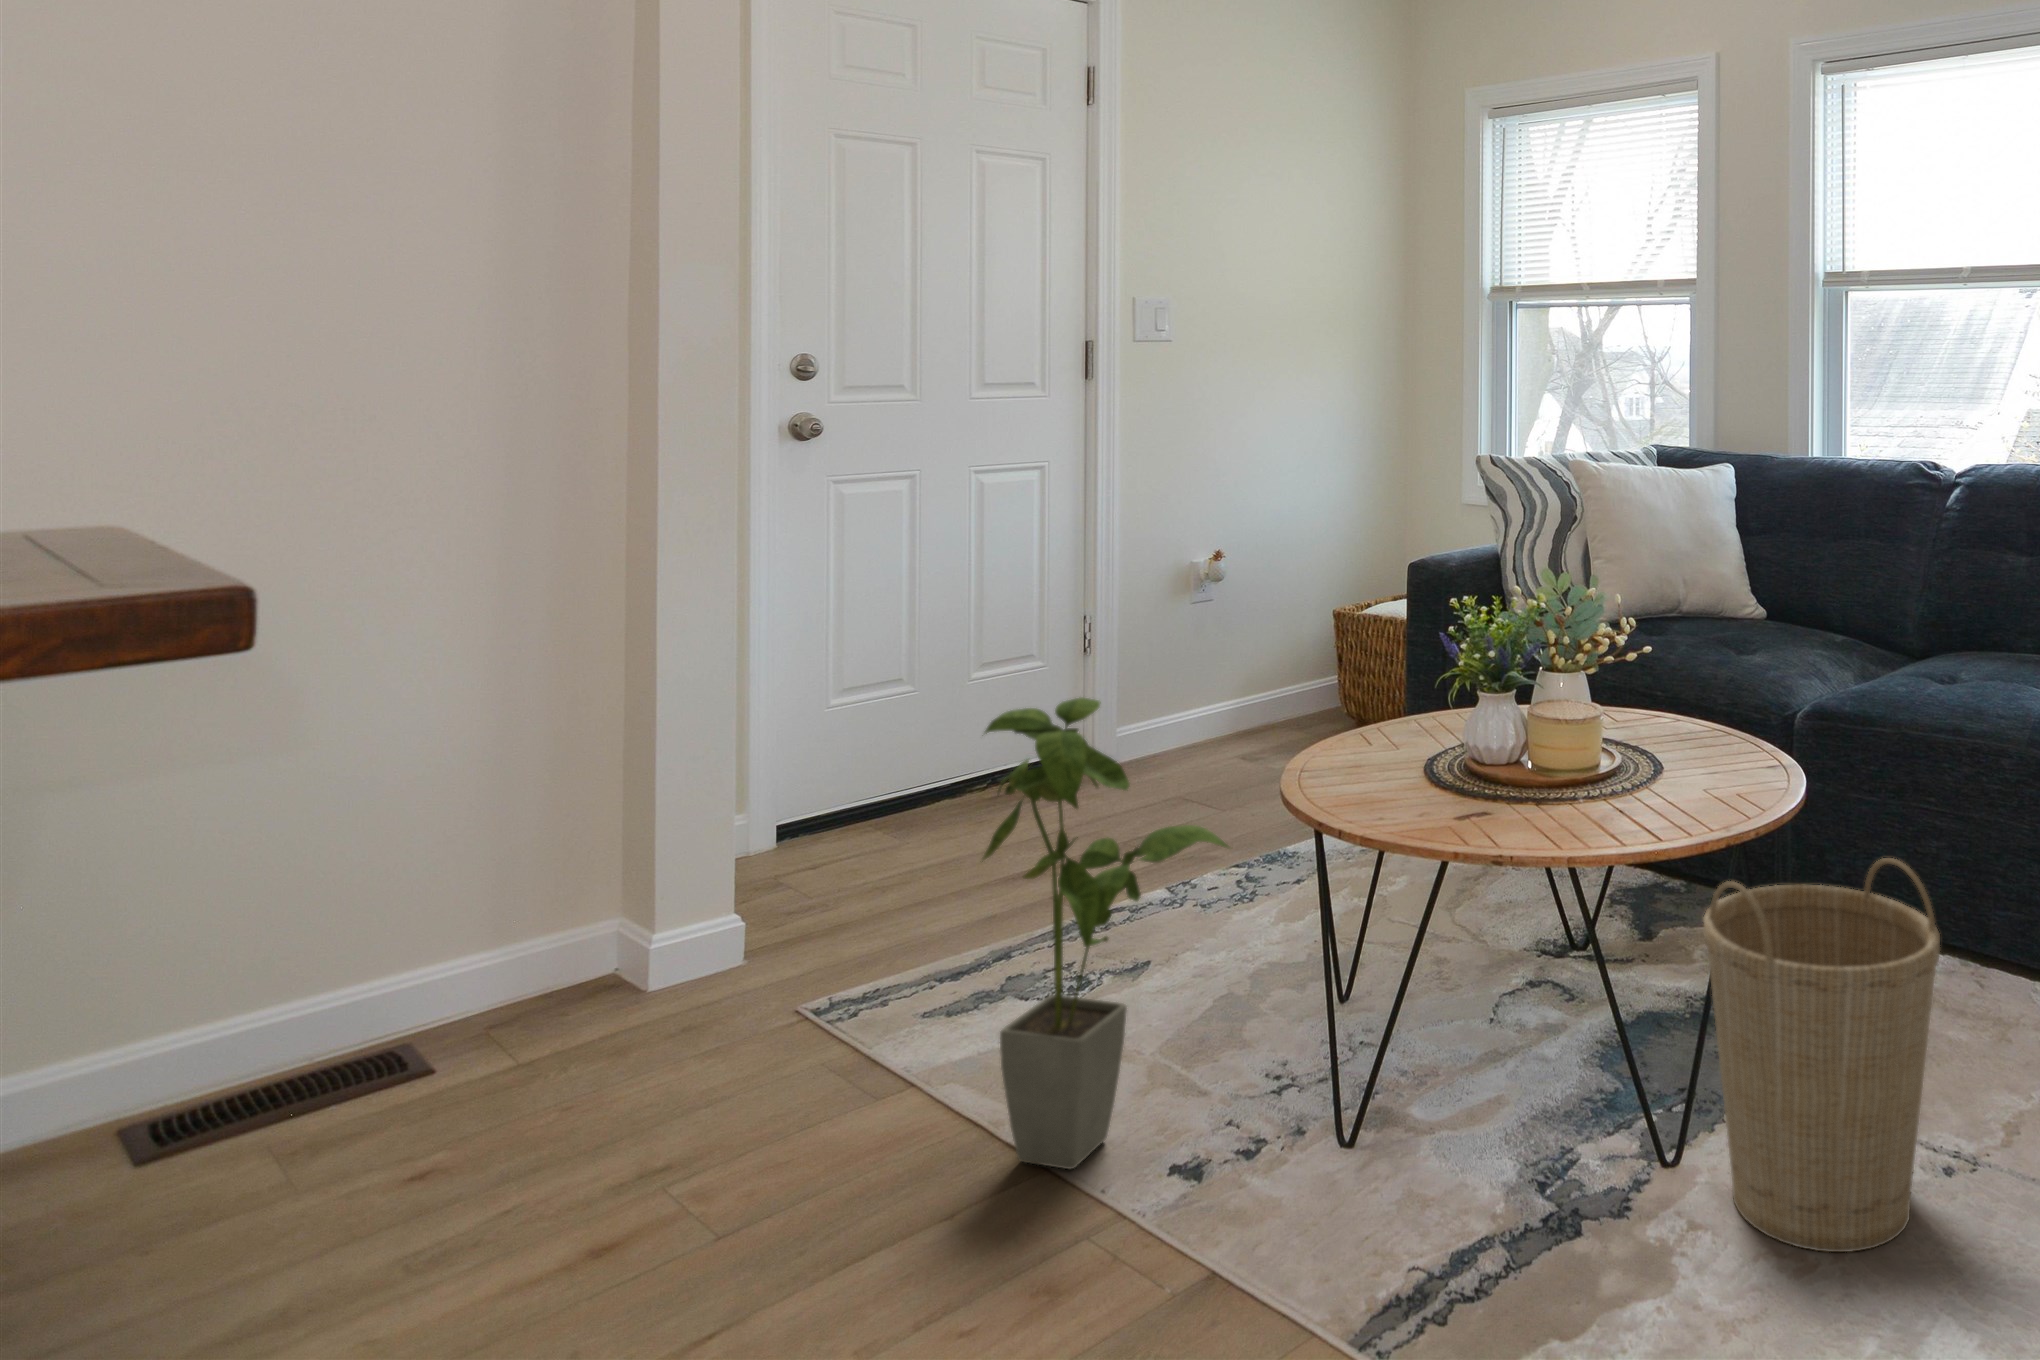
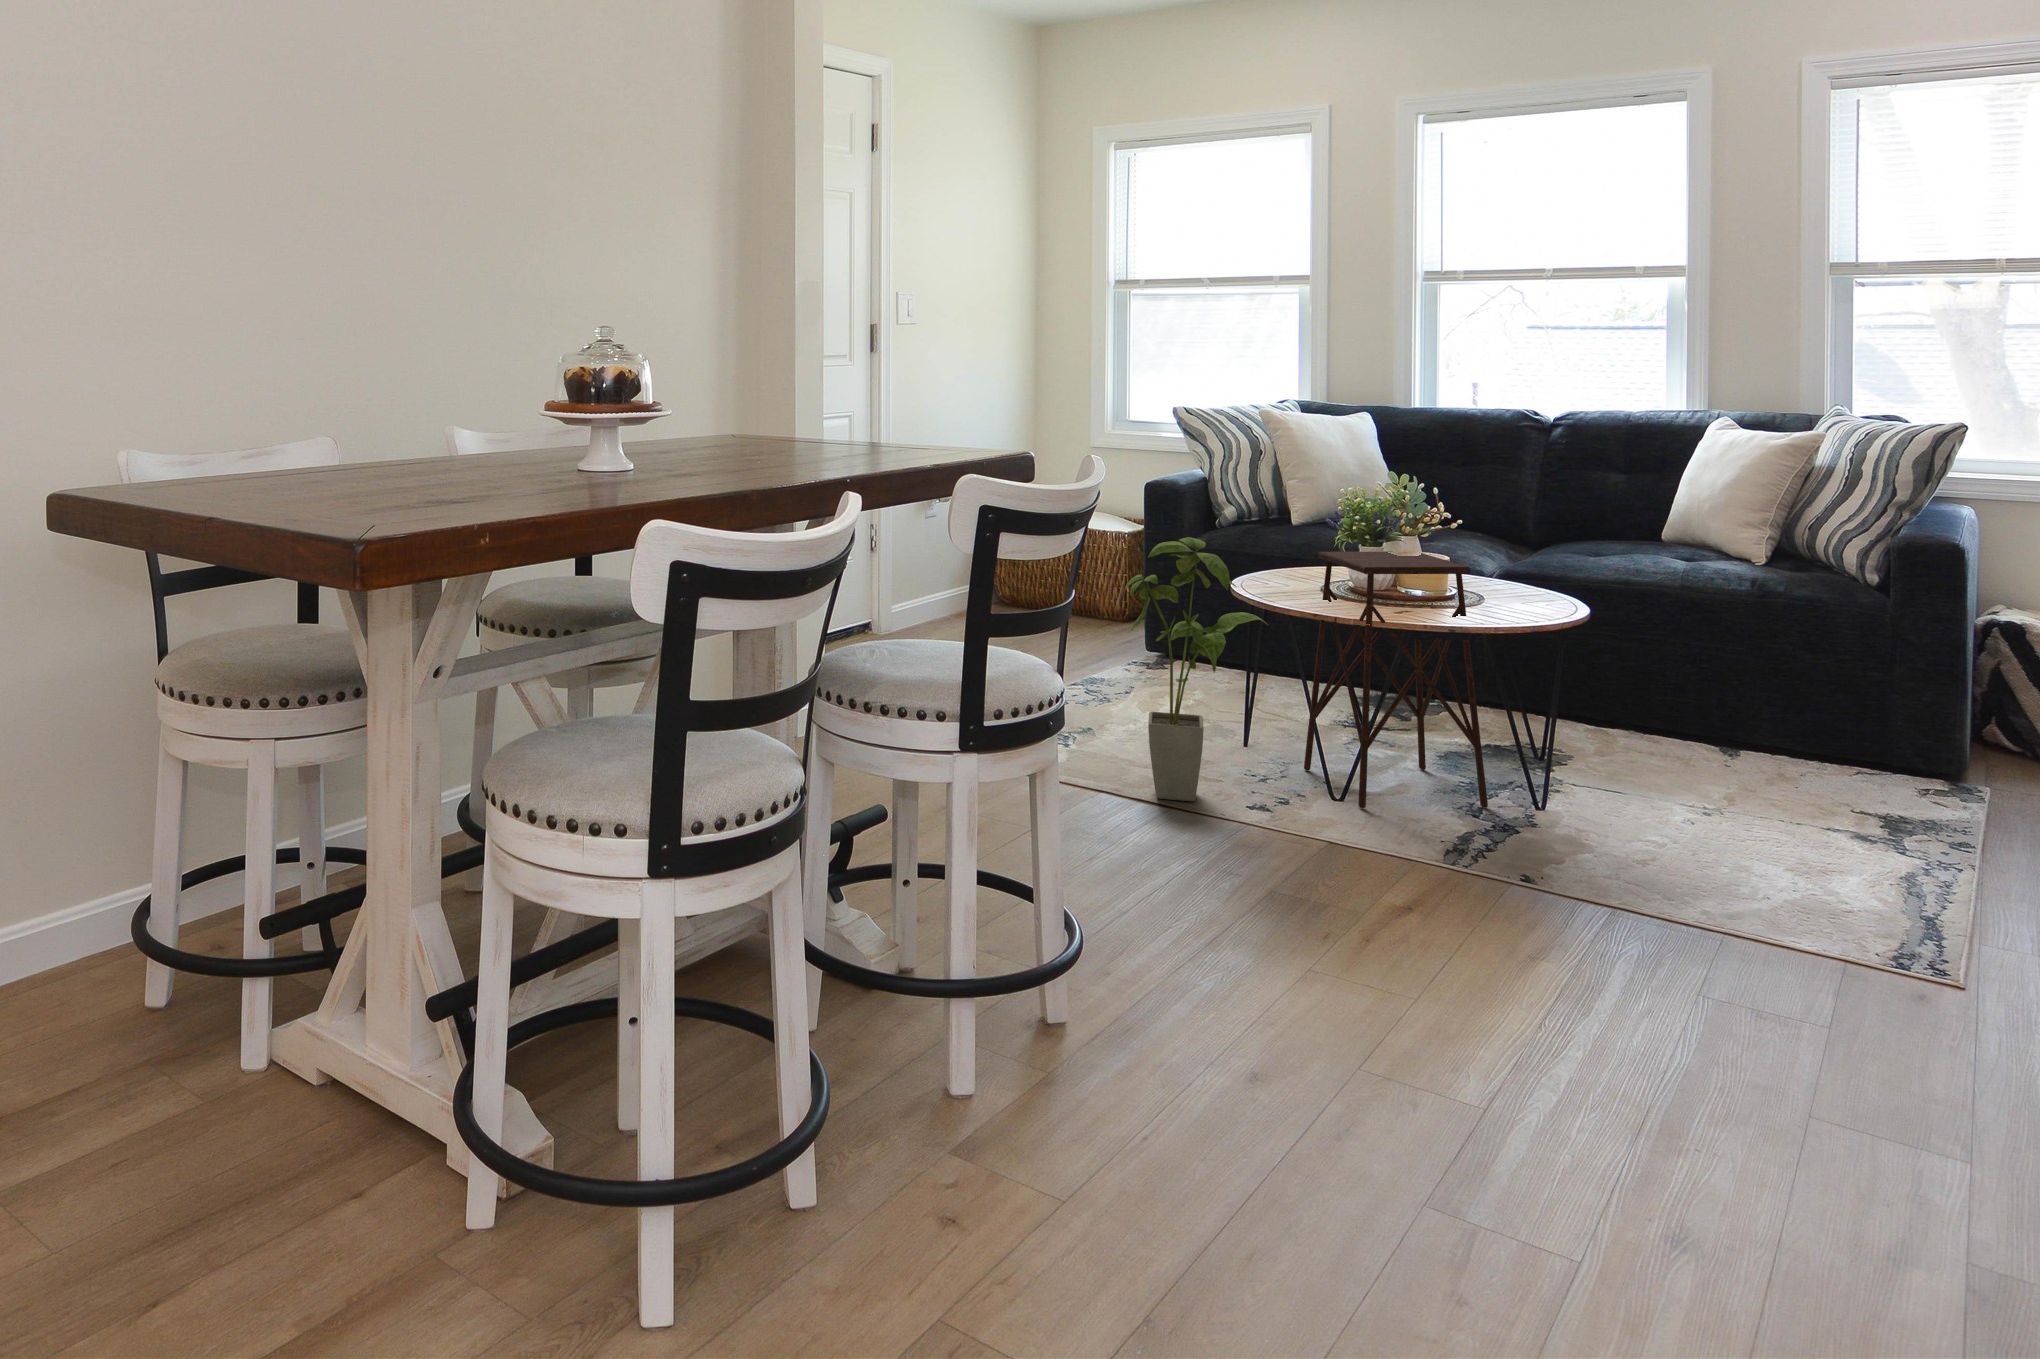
side table: none [1351,706,1579,1182] -> present [1304,551,1488,808]
basket: present [1703,858,1940,1252] -> none [1564,631,1720,835]

